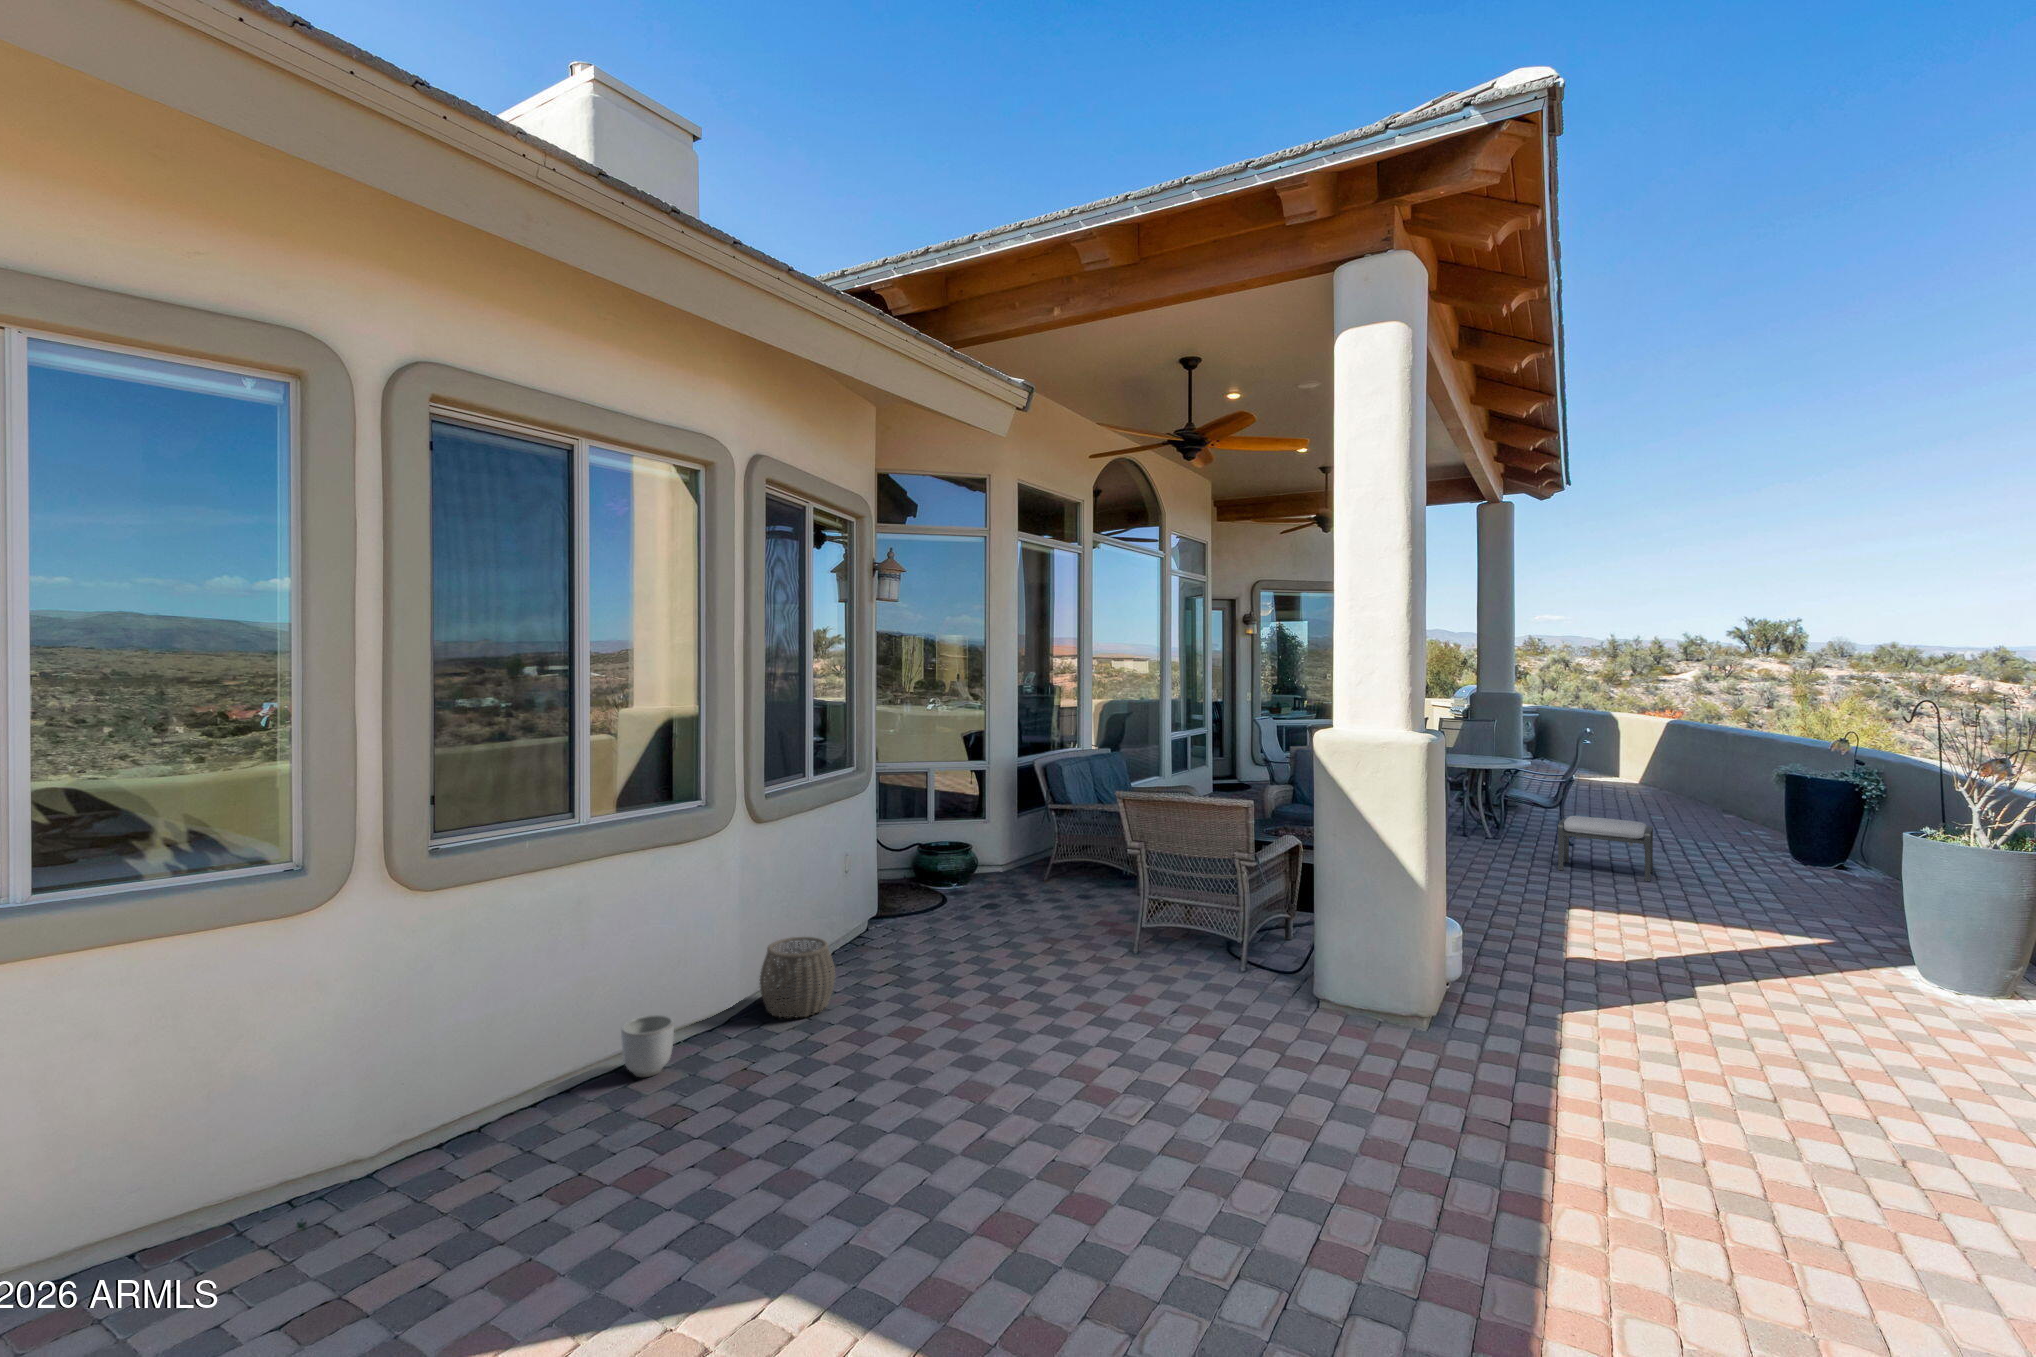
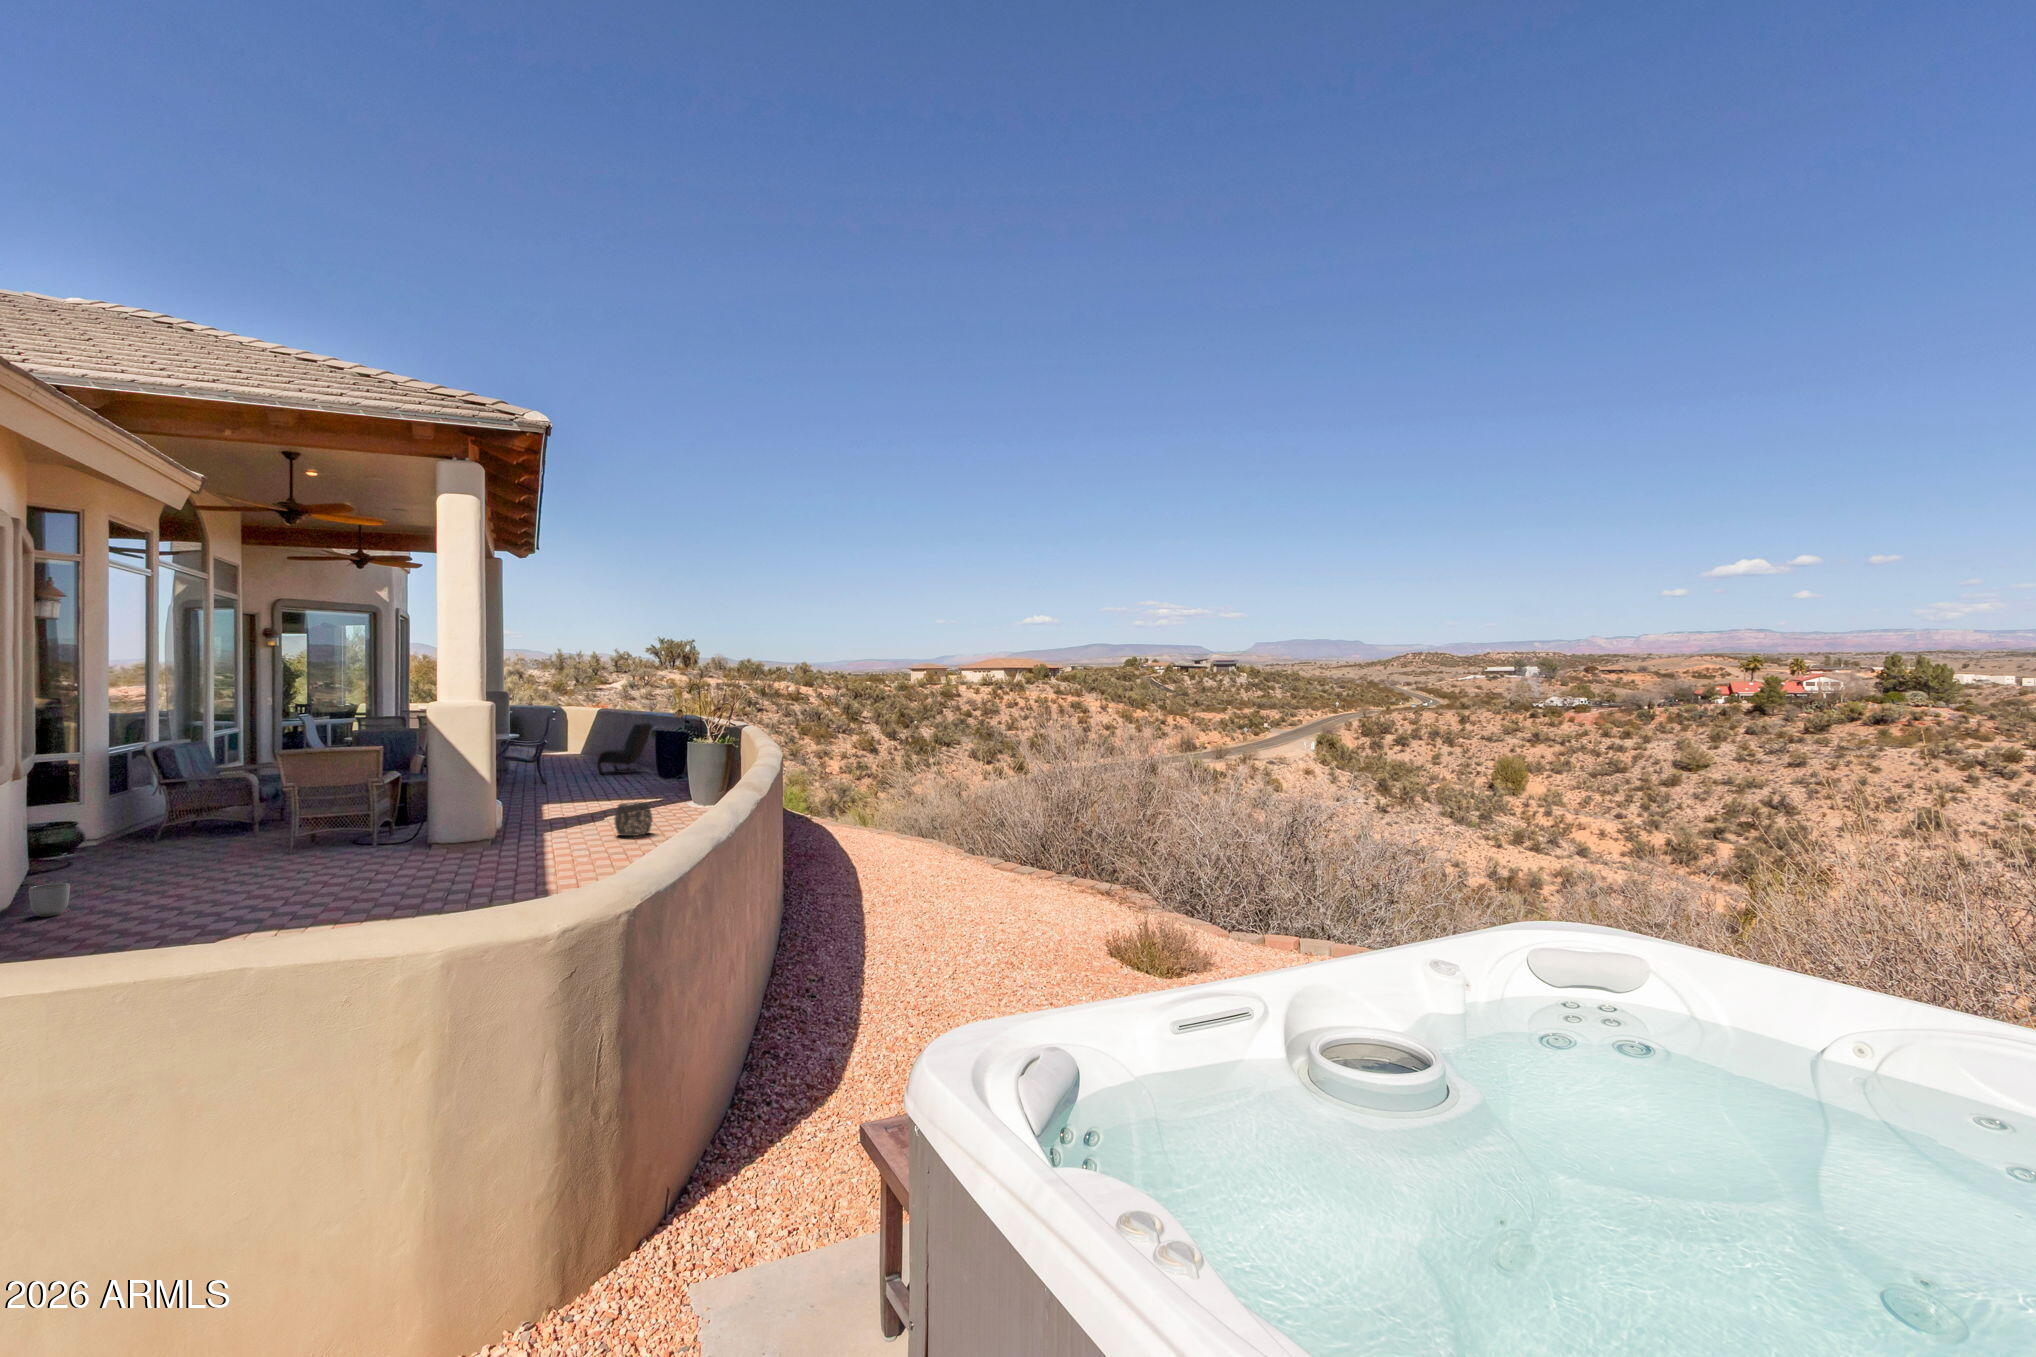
lounge chair: none [1664,748,1774,827] -> present [597,723,652,774]
ottoman: present [1558,816,1653,881] -> none [538,763,590,798]
woven basket: present [760,937,835,1018] -> present [614,802,652,836]

